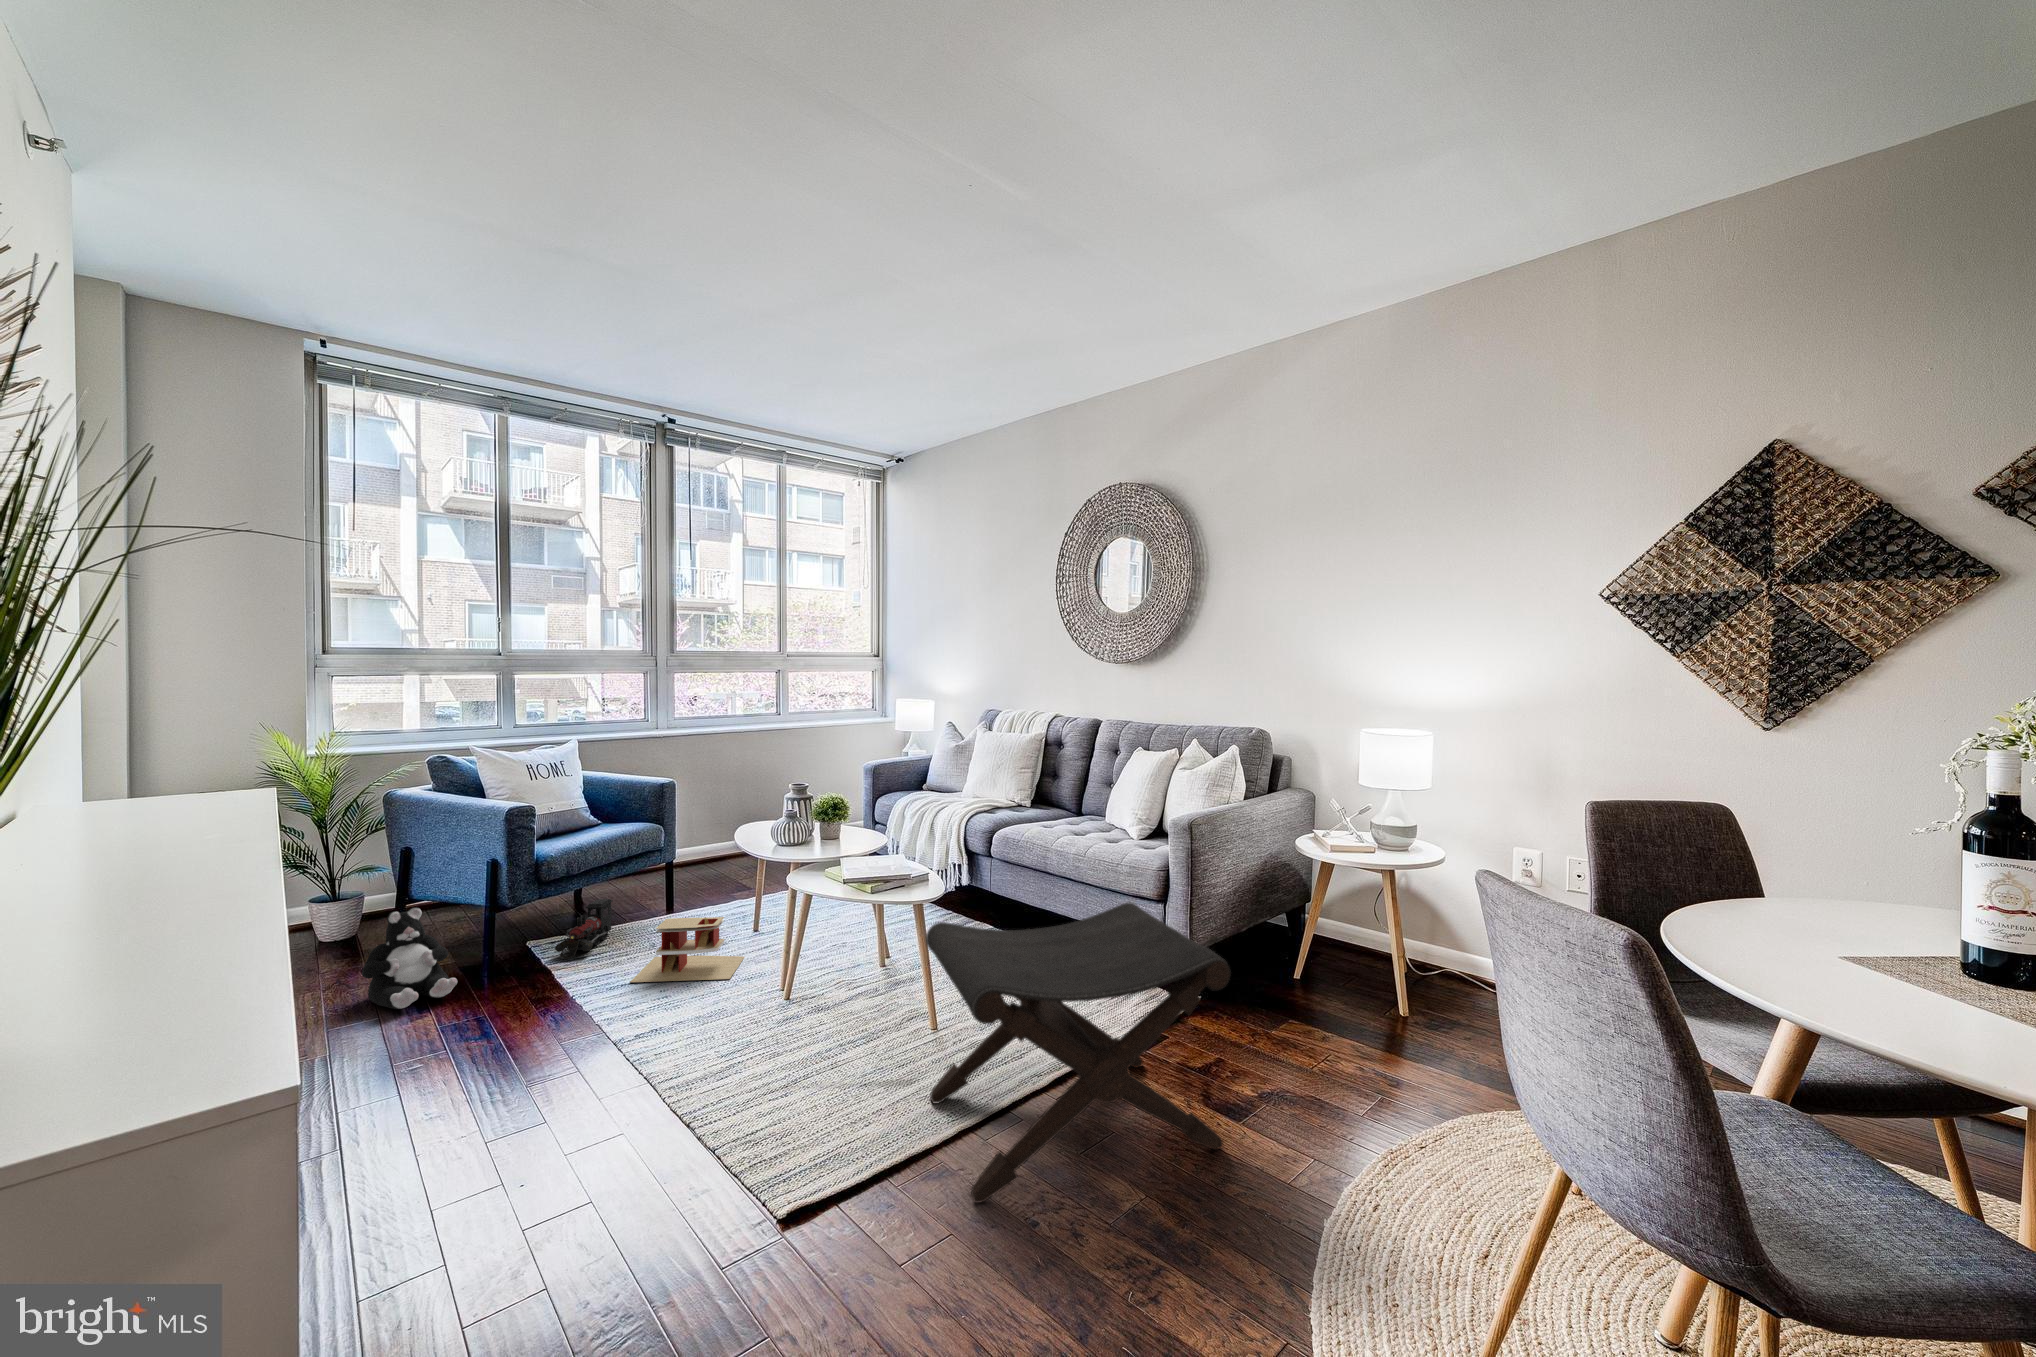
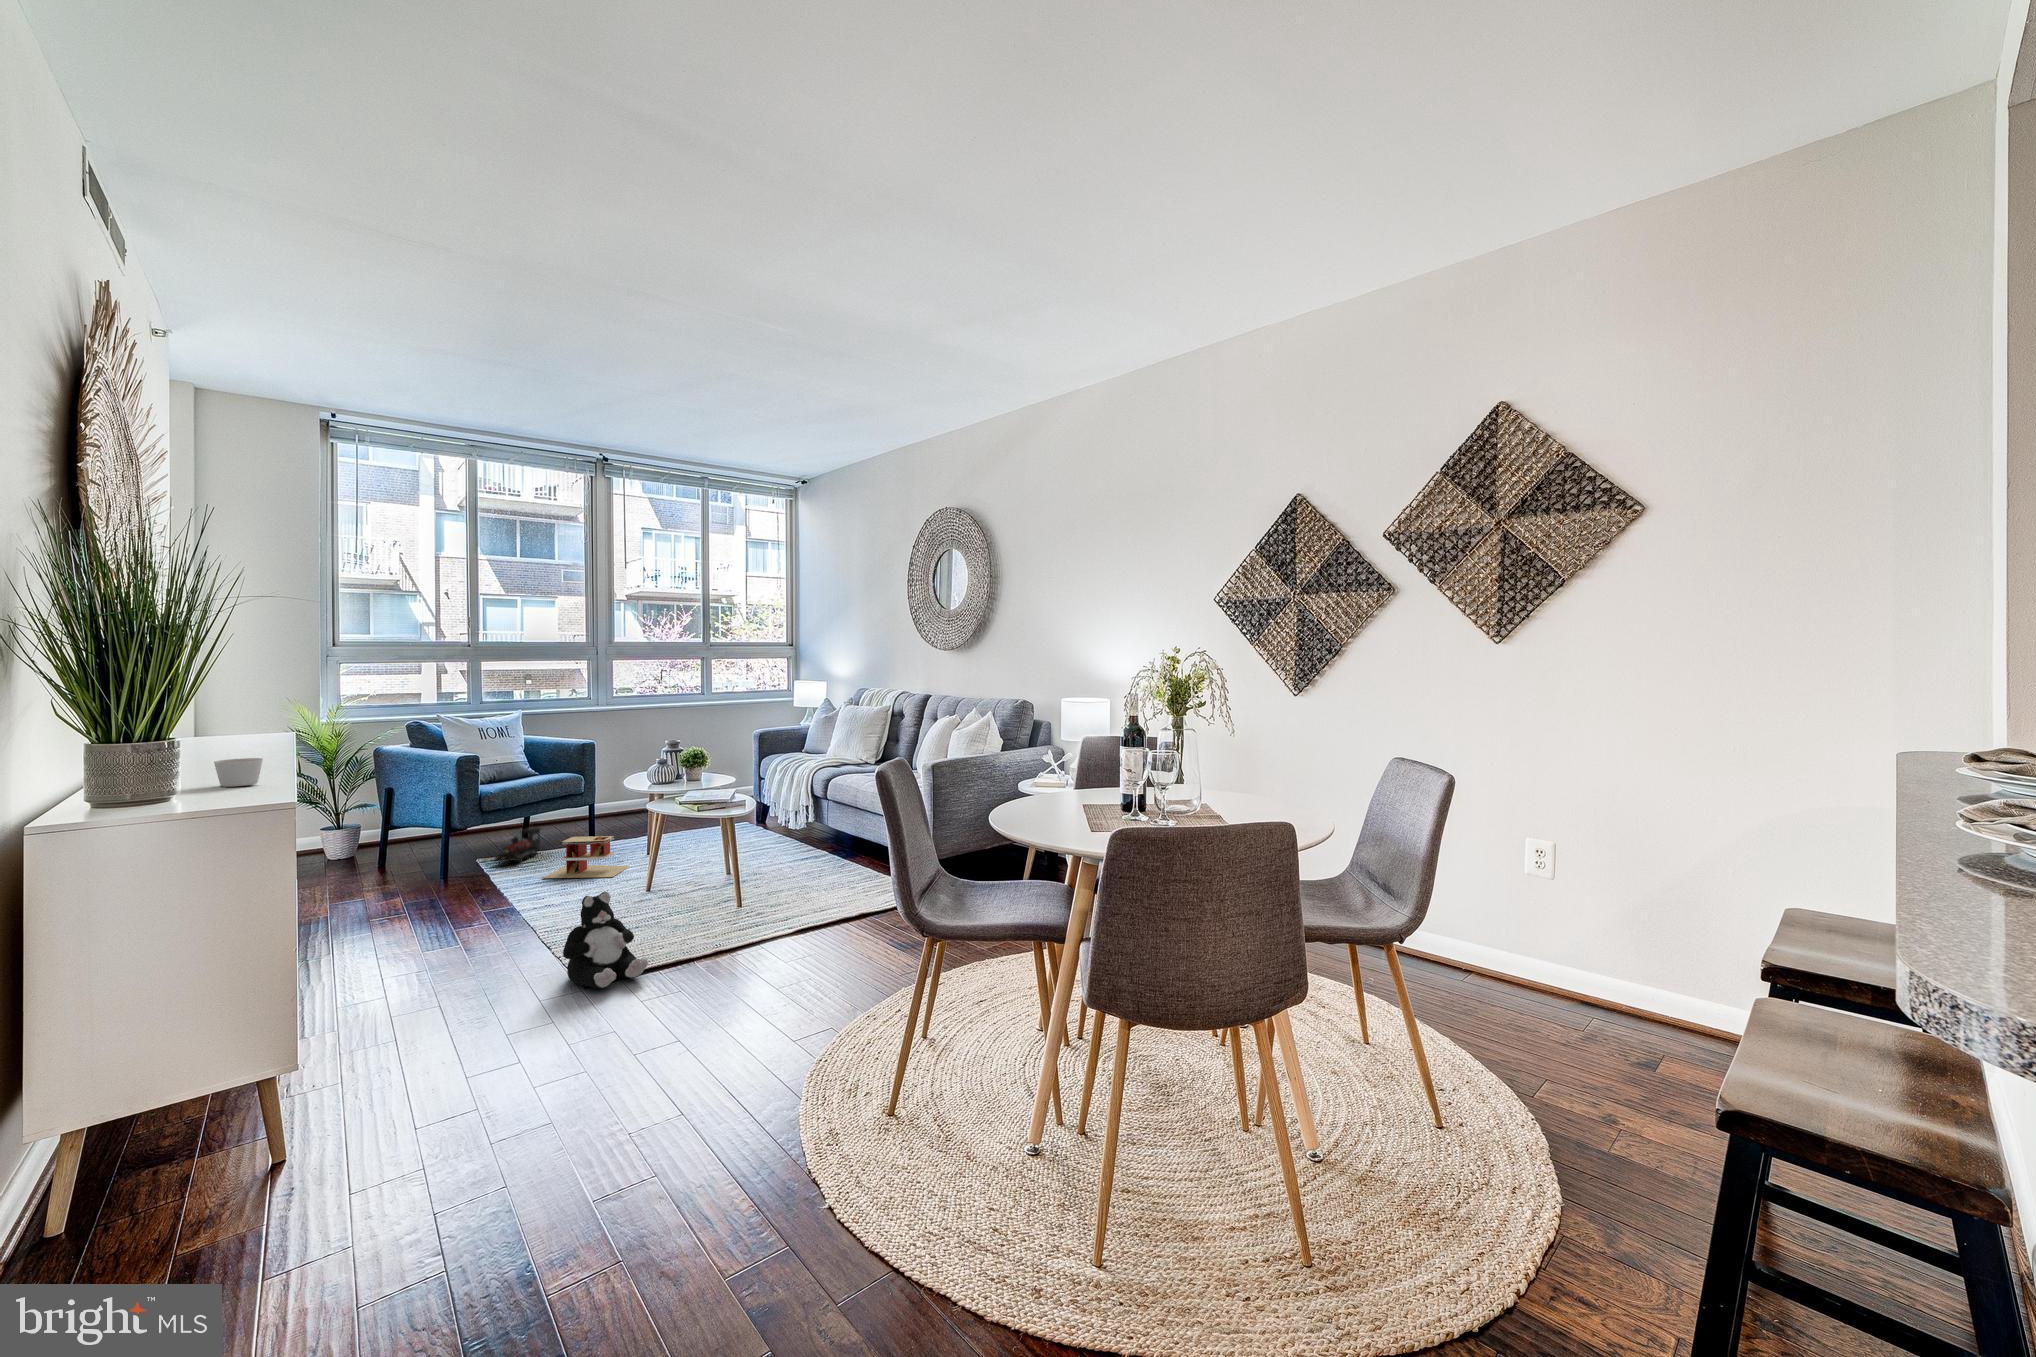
footstool: present [926,903,1231,1203] -> none [698,812,878,973]
plush toy: present [362,907,457,1009] -> present [563,892,648,988]
candle: none [91,921,217,1006] -> present [214,758,263,787]

